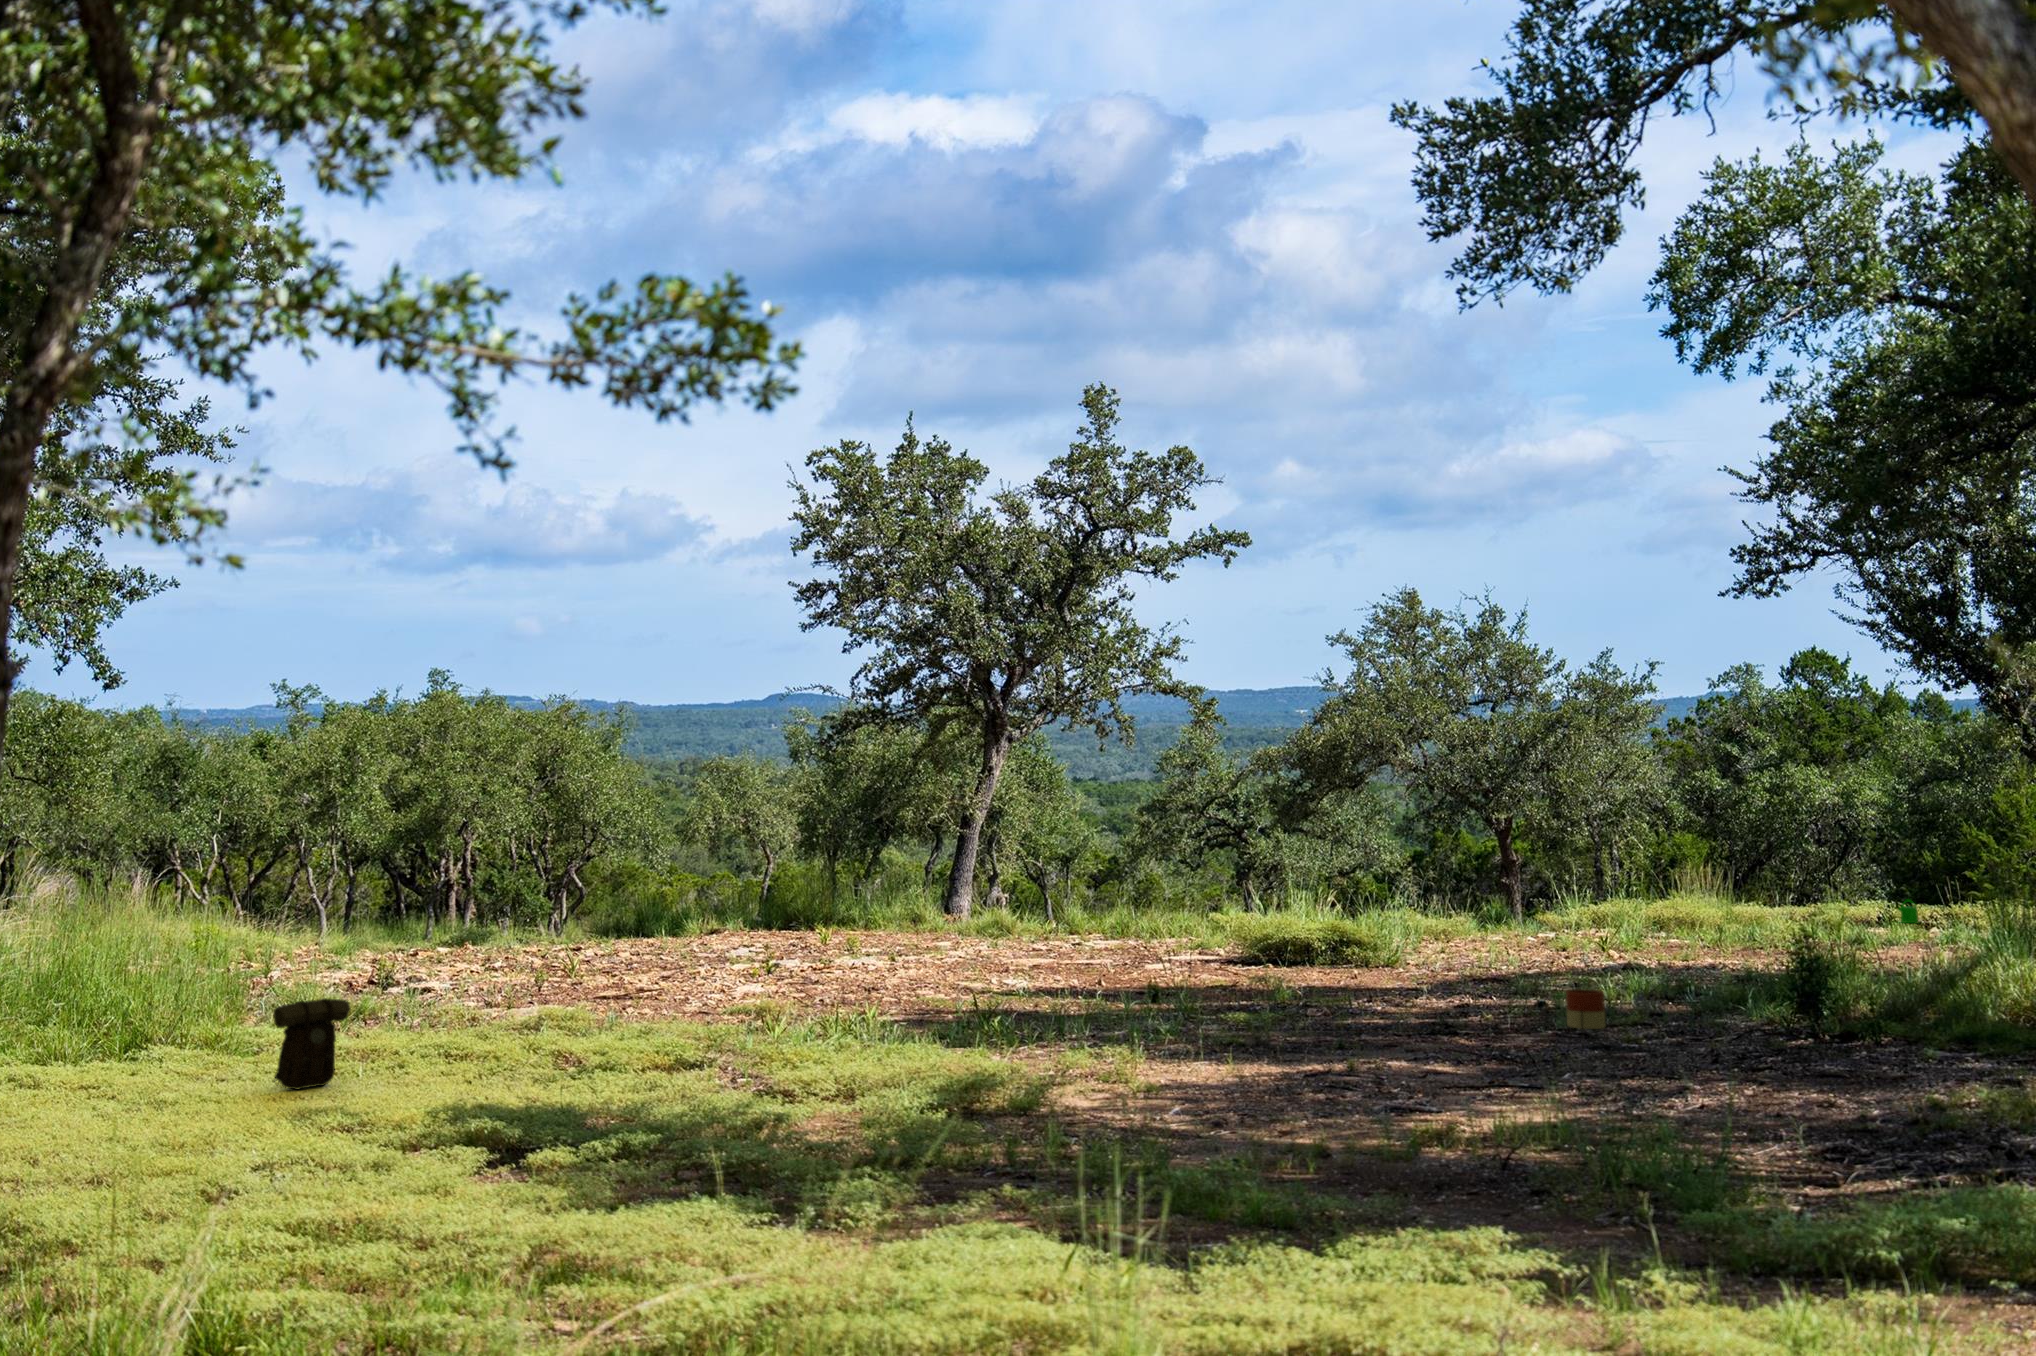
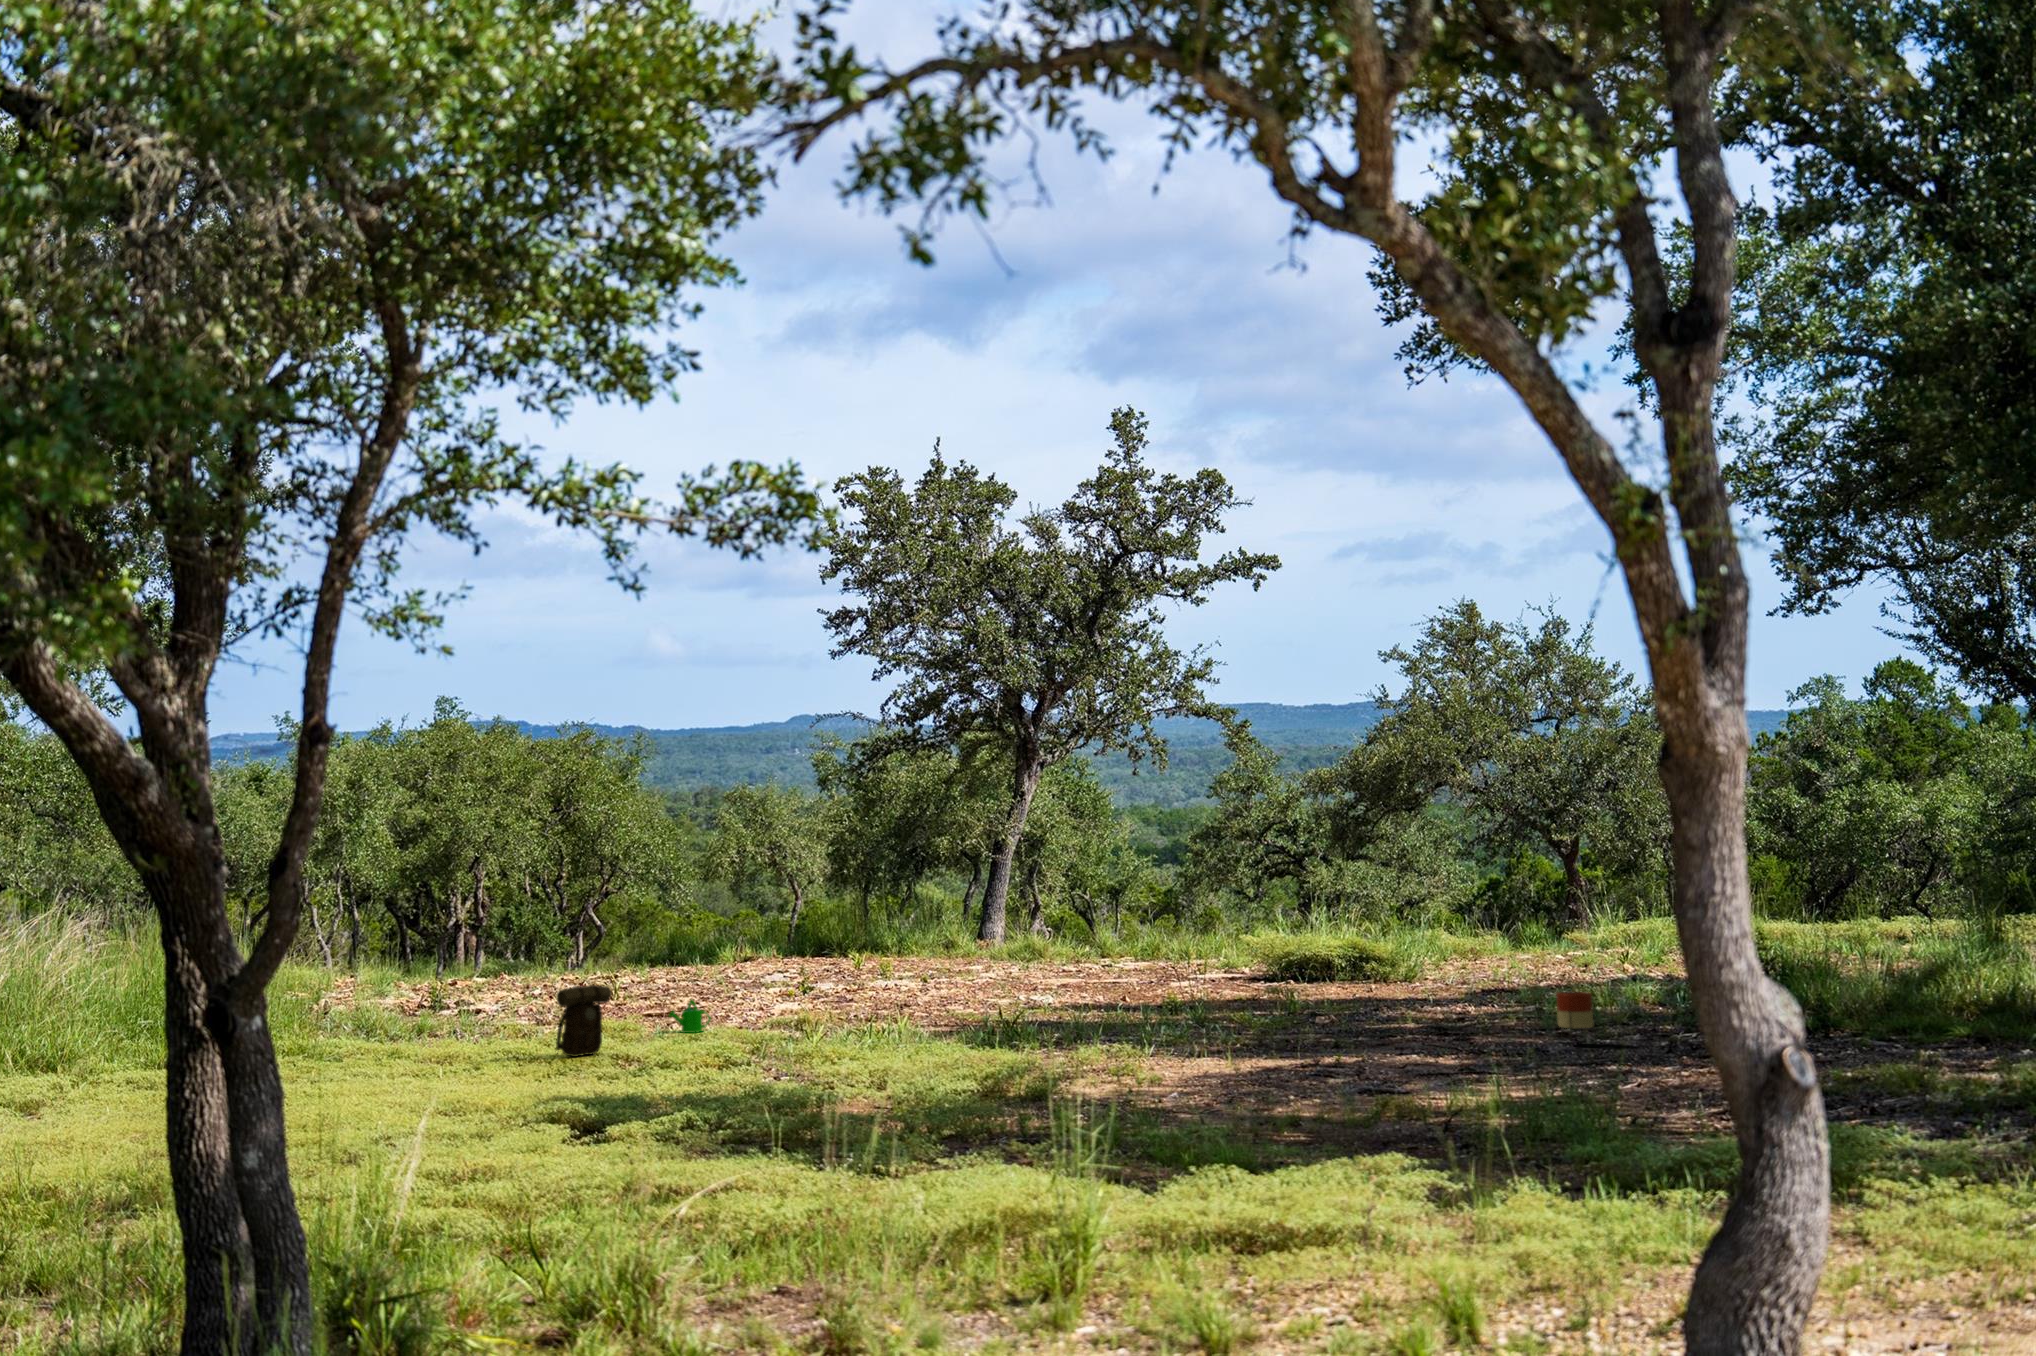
watering can: present [1898,899,1918,923] -> present [669,999,711,1033]
backpack: present [273,998,351,1090] -> present [555,985,612,1057]

